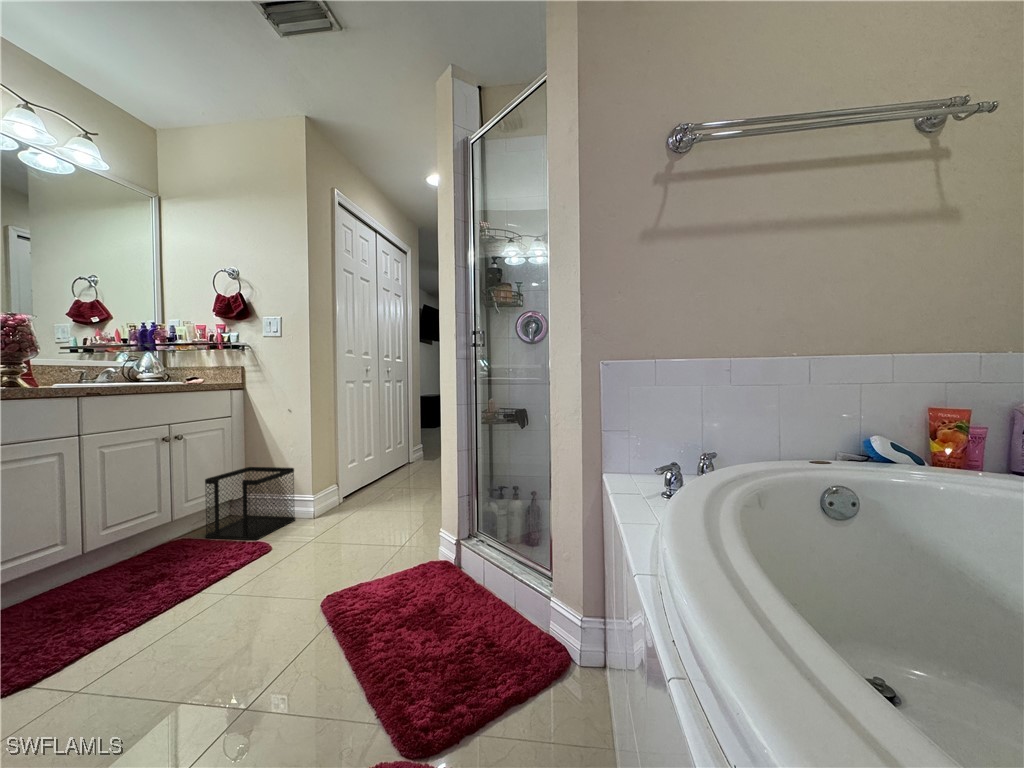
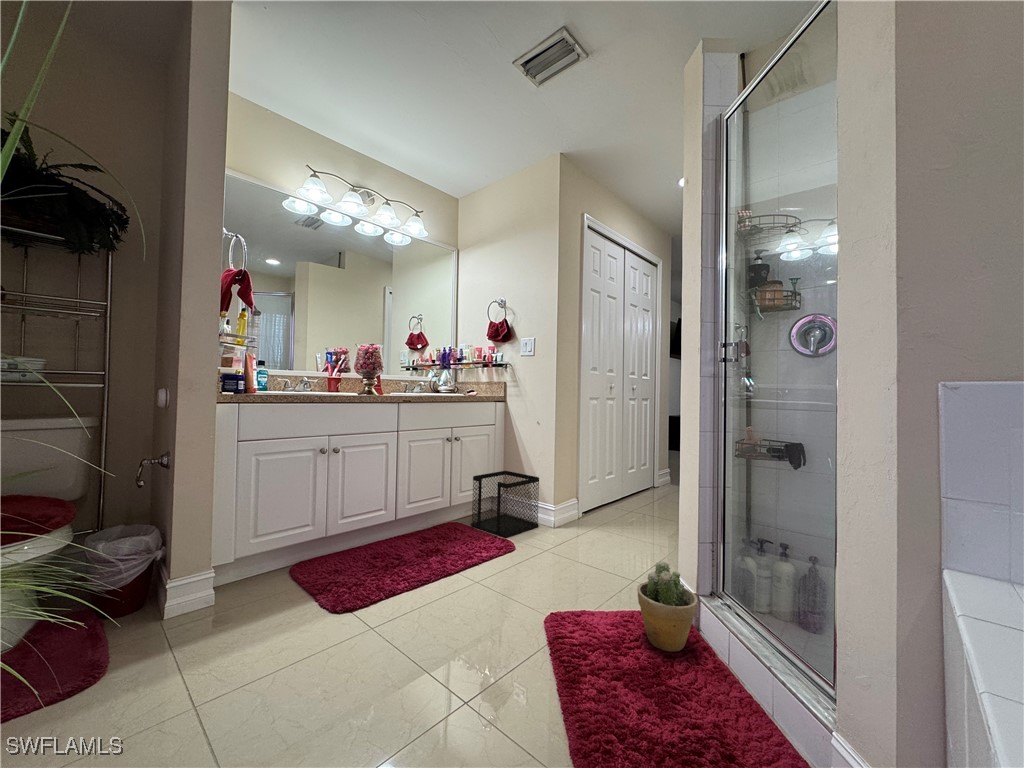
potted plant: none [411,518,460,591] -> present [637,561,697,652]

